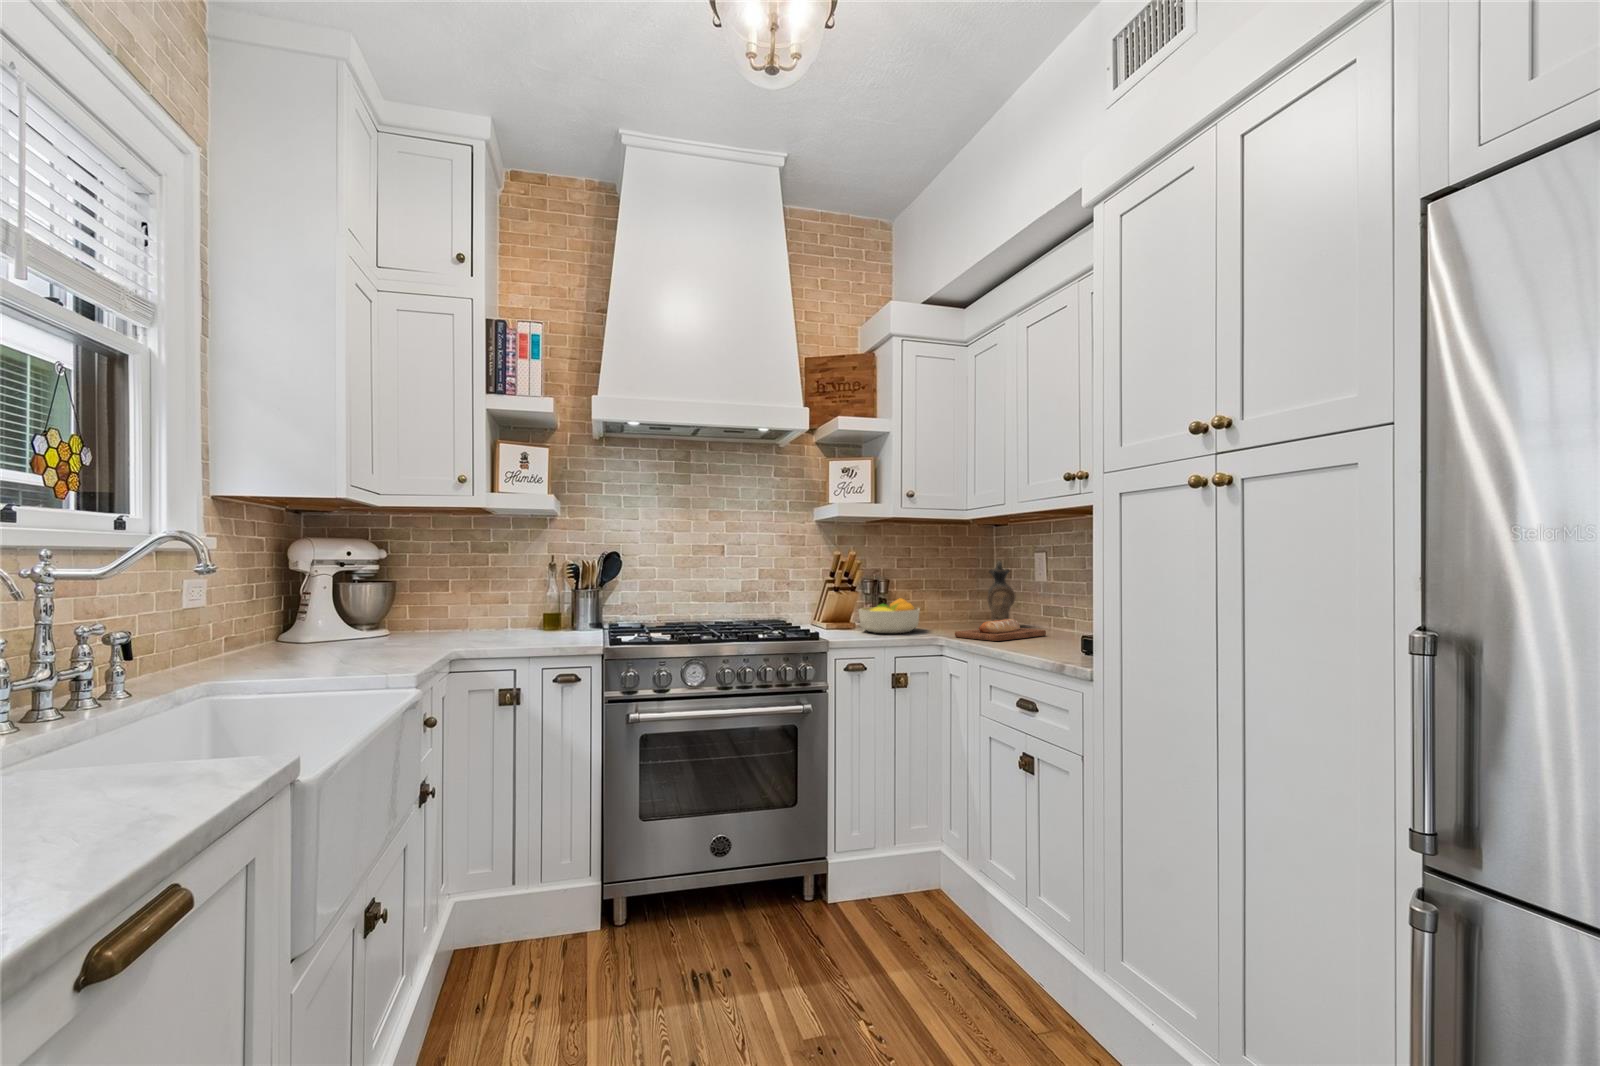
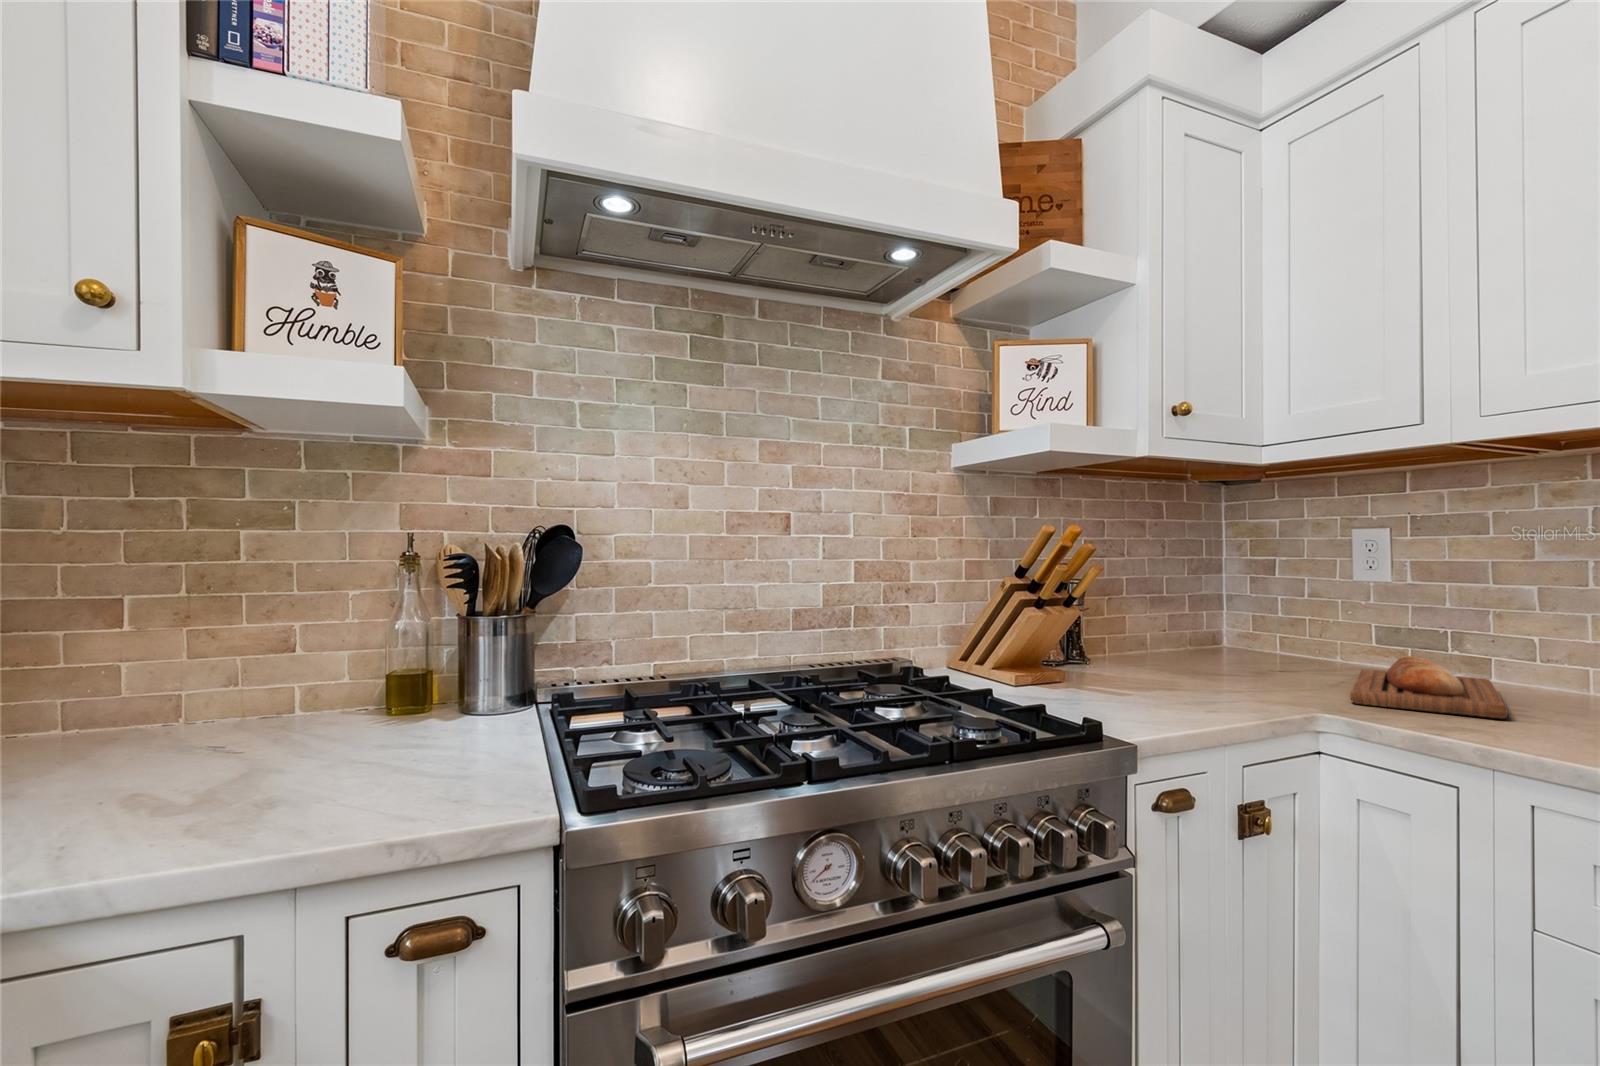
ceramic pitcher: present [987,561,1015,621] -> none [1263,542,1328,663]
fruit bowl: present [859,598,920,633] -> none [1087,615,1227,696]

